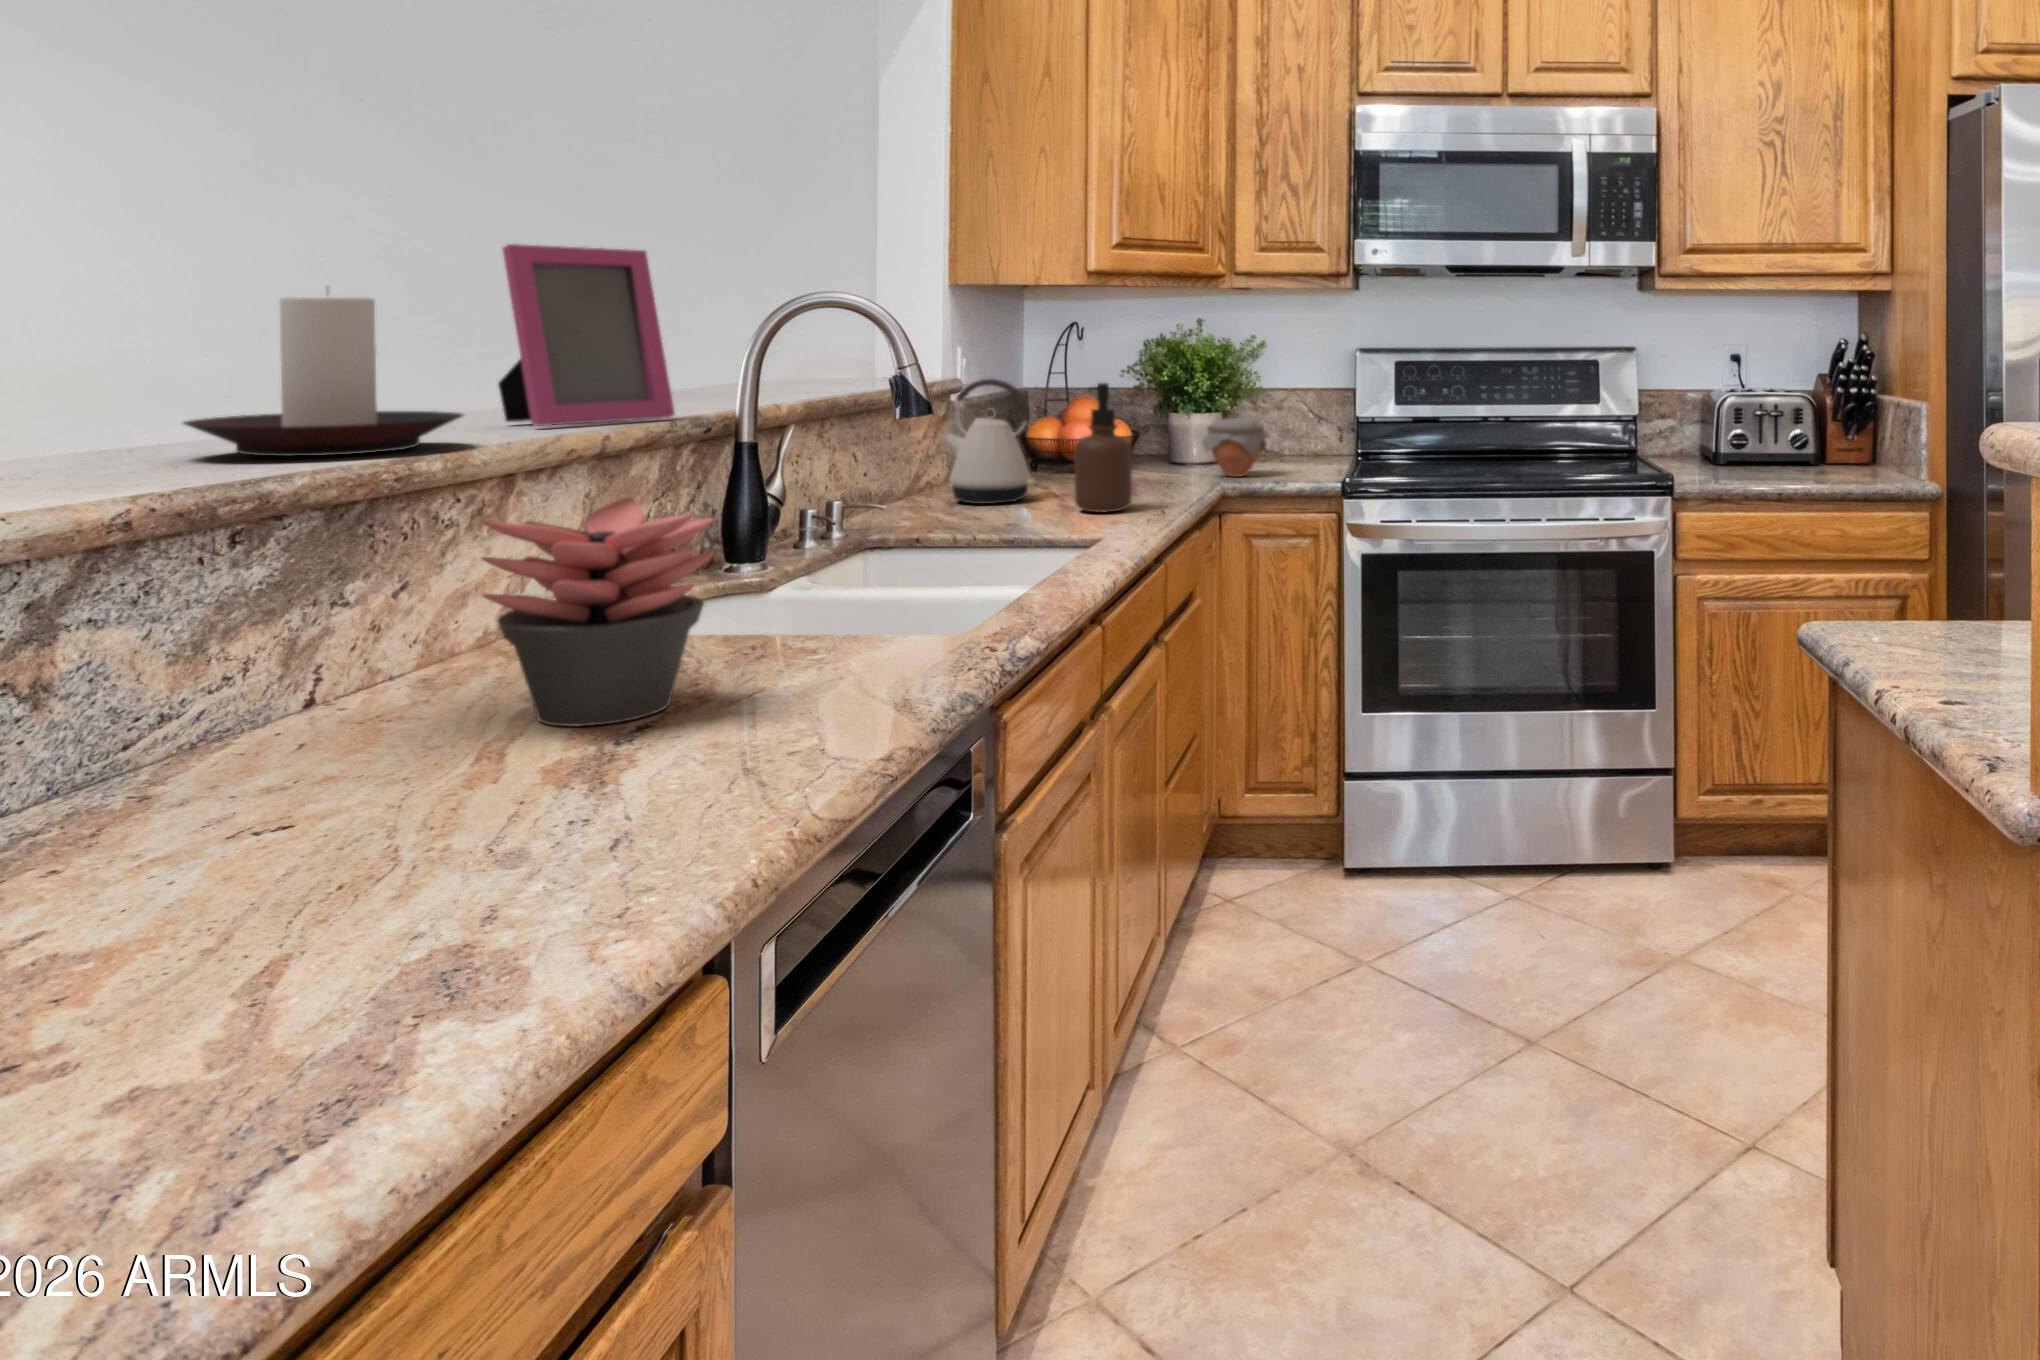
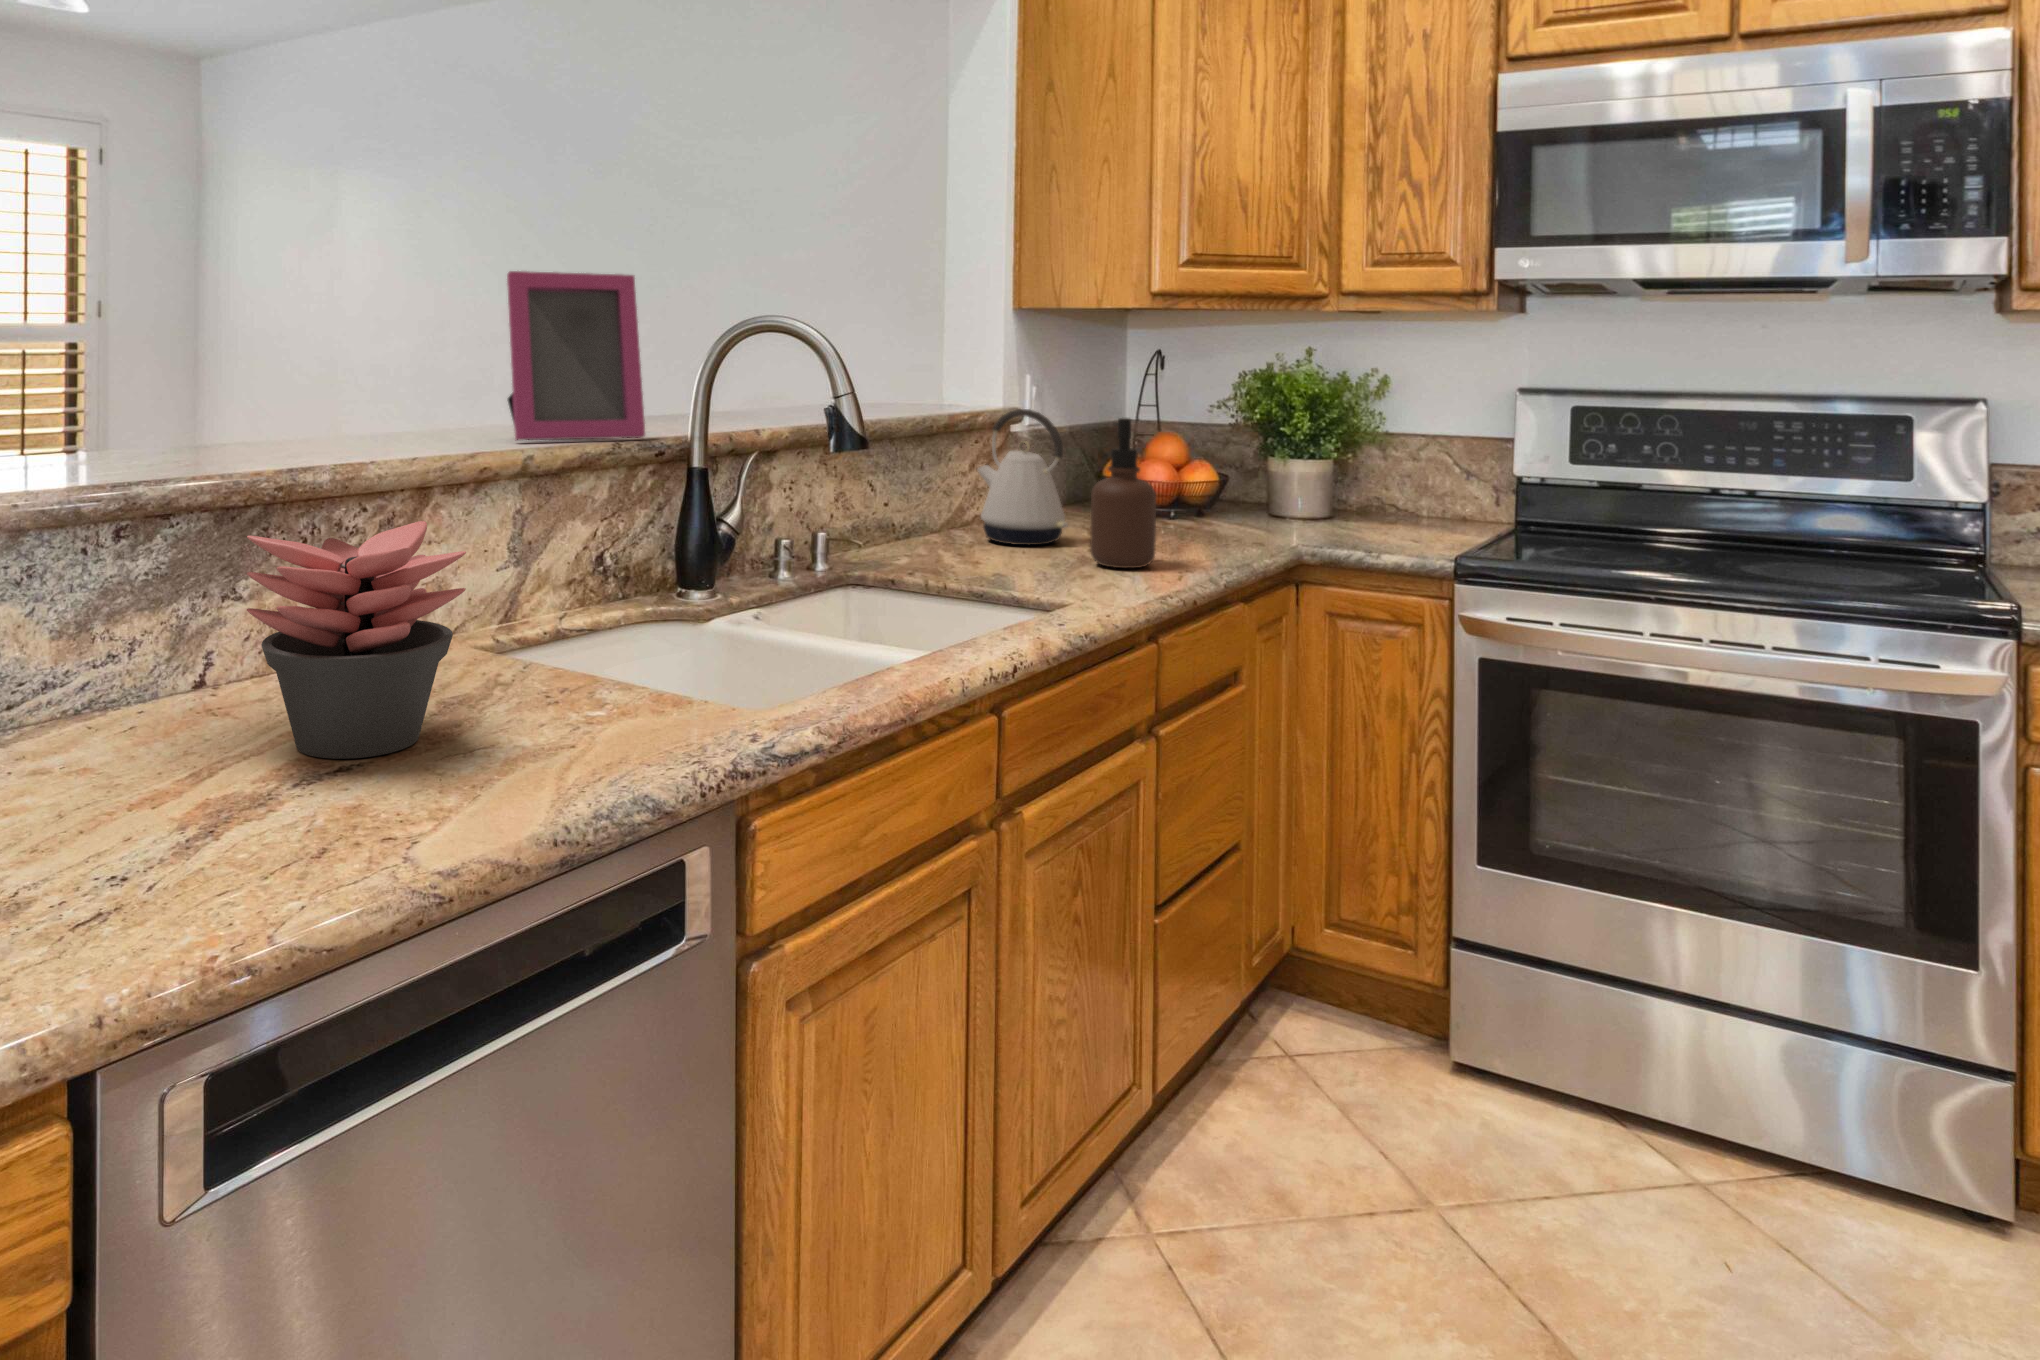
candle holder: present [184,296,463,456] -> none [200,309,410,460]
jar: present [1202,418,1267,477] -> none [1283,465,1369,537]

